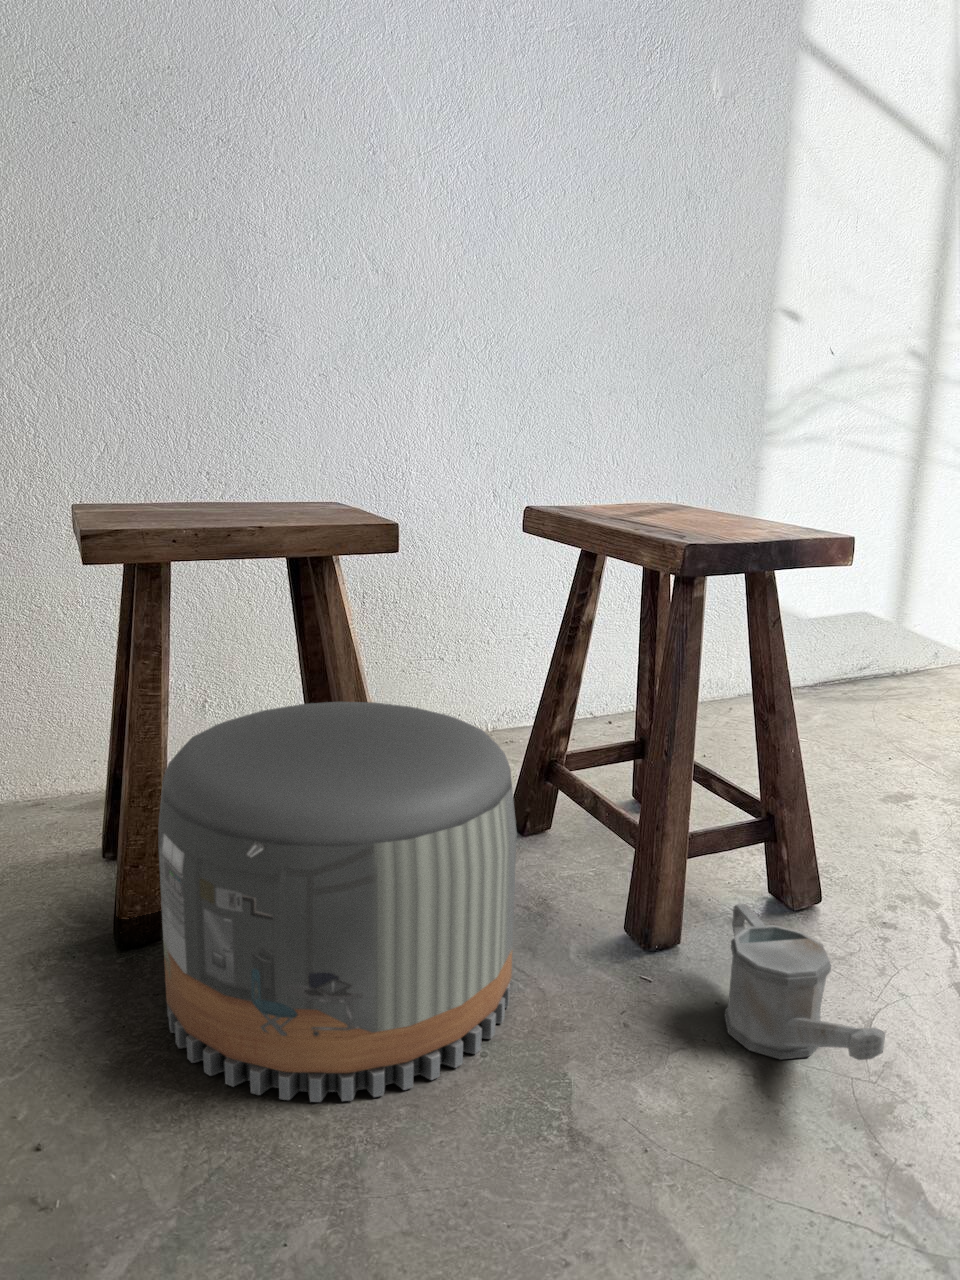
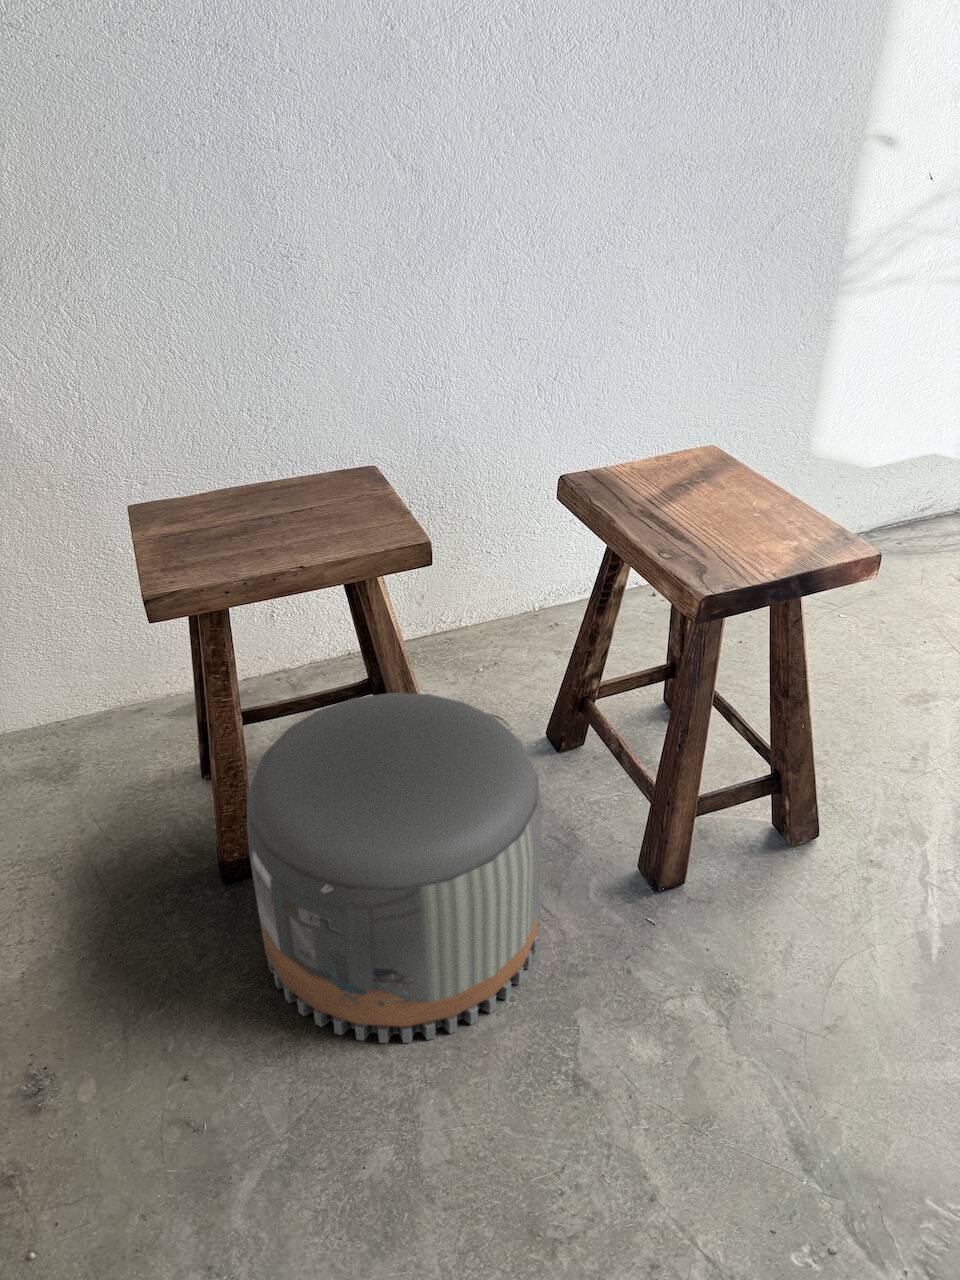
watering can: present [725,904,885,1060] -> none [711,875,823,1045]

